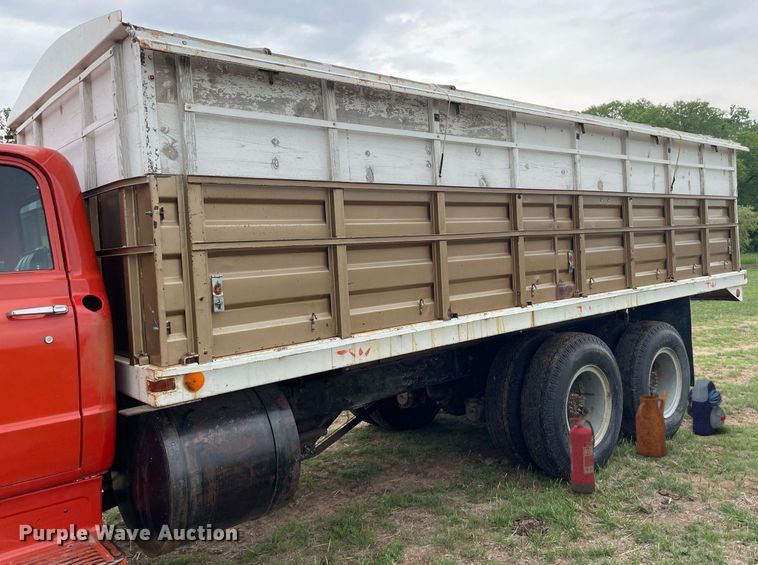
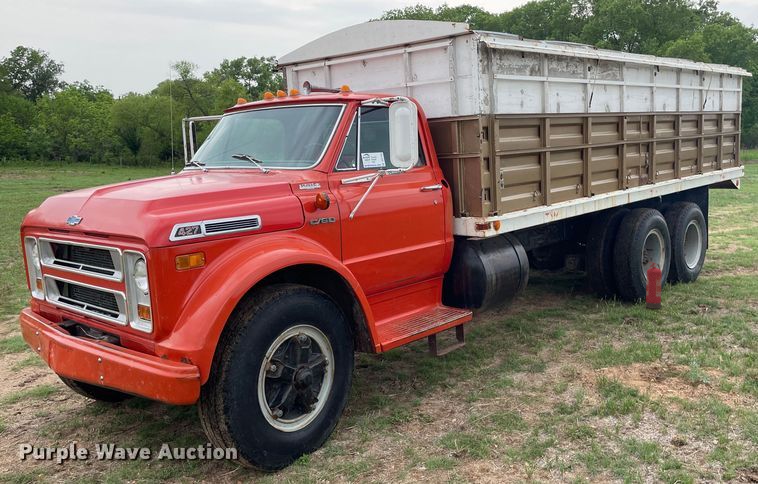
backpack: present [686,379,726,435] -> none [704,242,731,280]
watering can: present [636,390,667,457] -> none [677,249,698,291]

